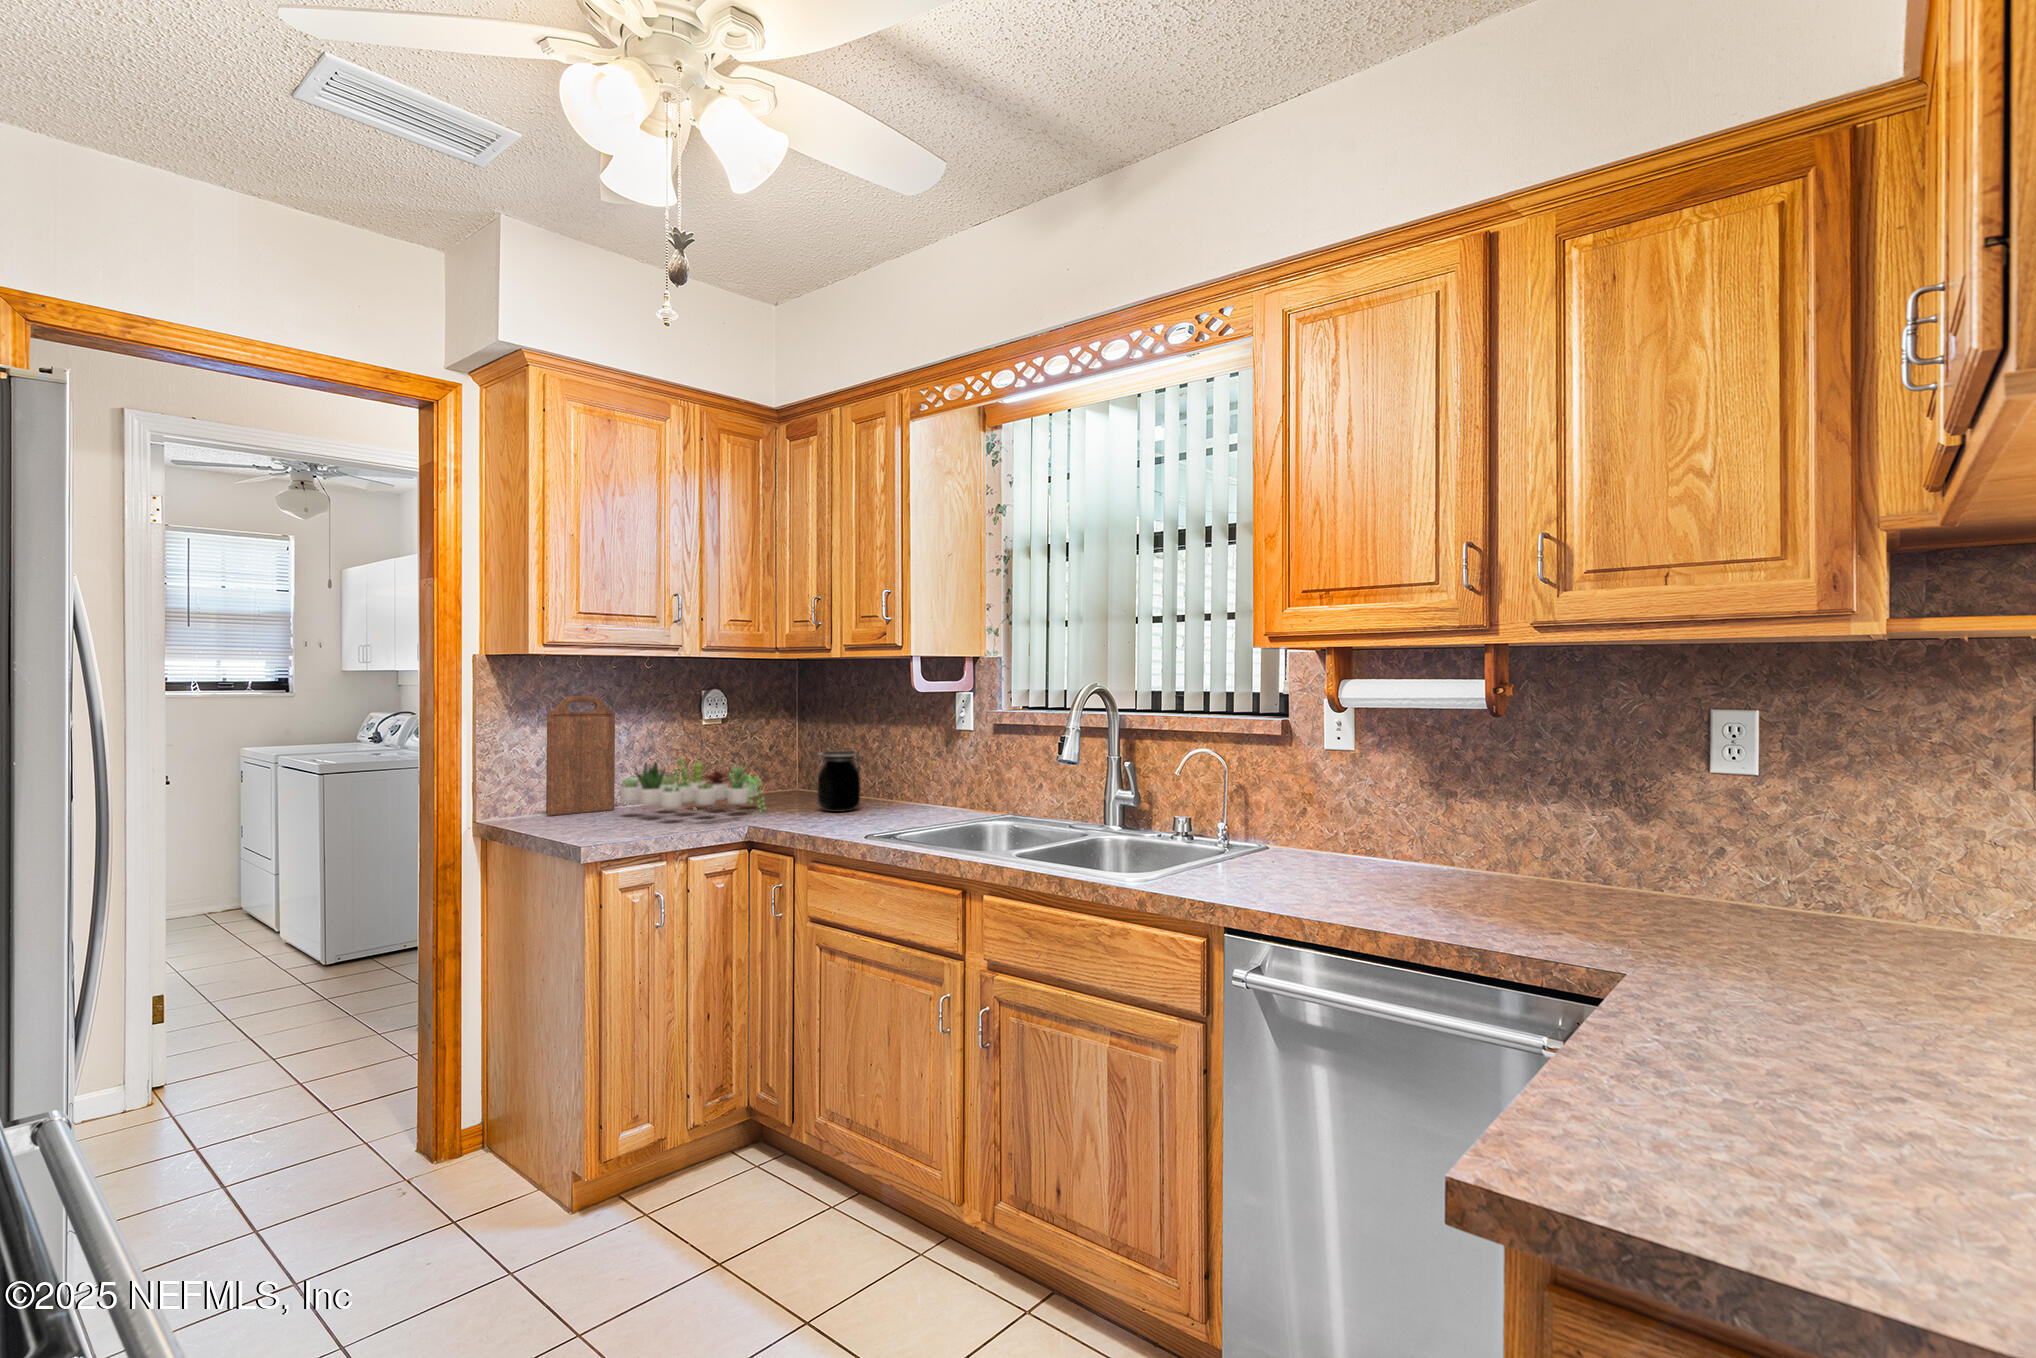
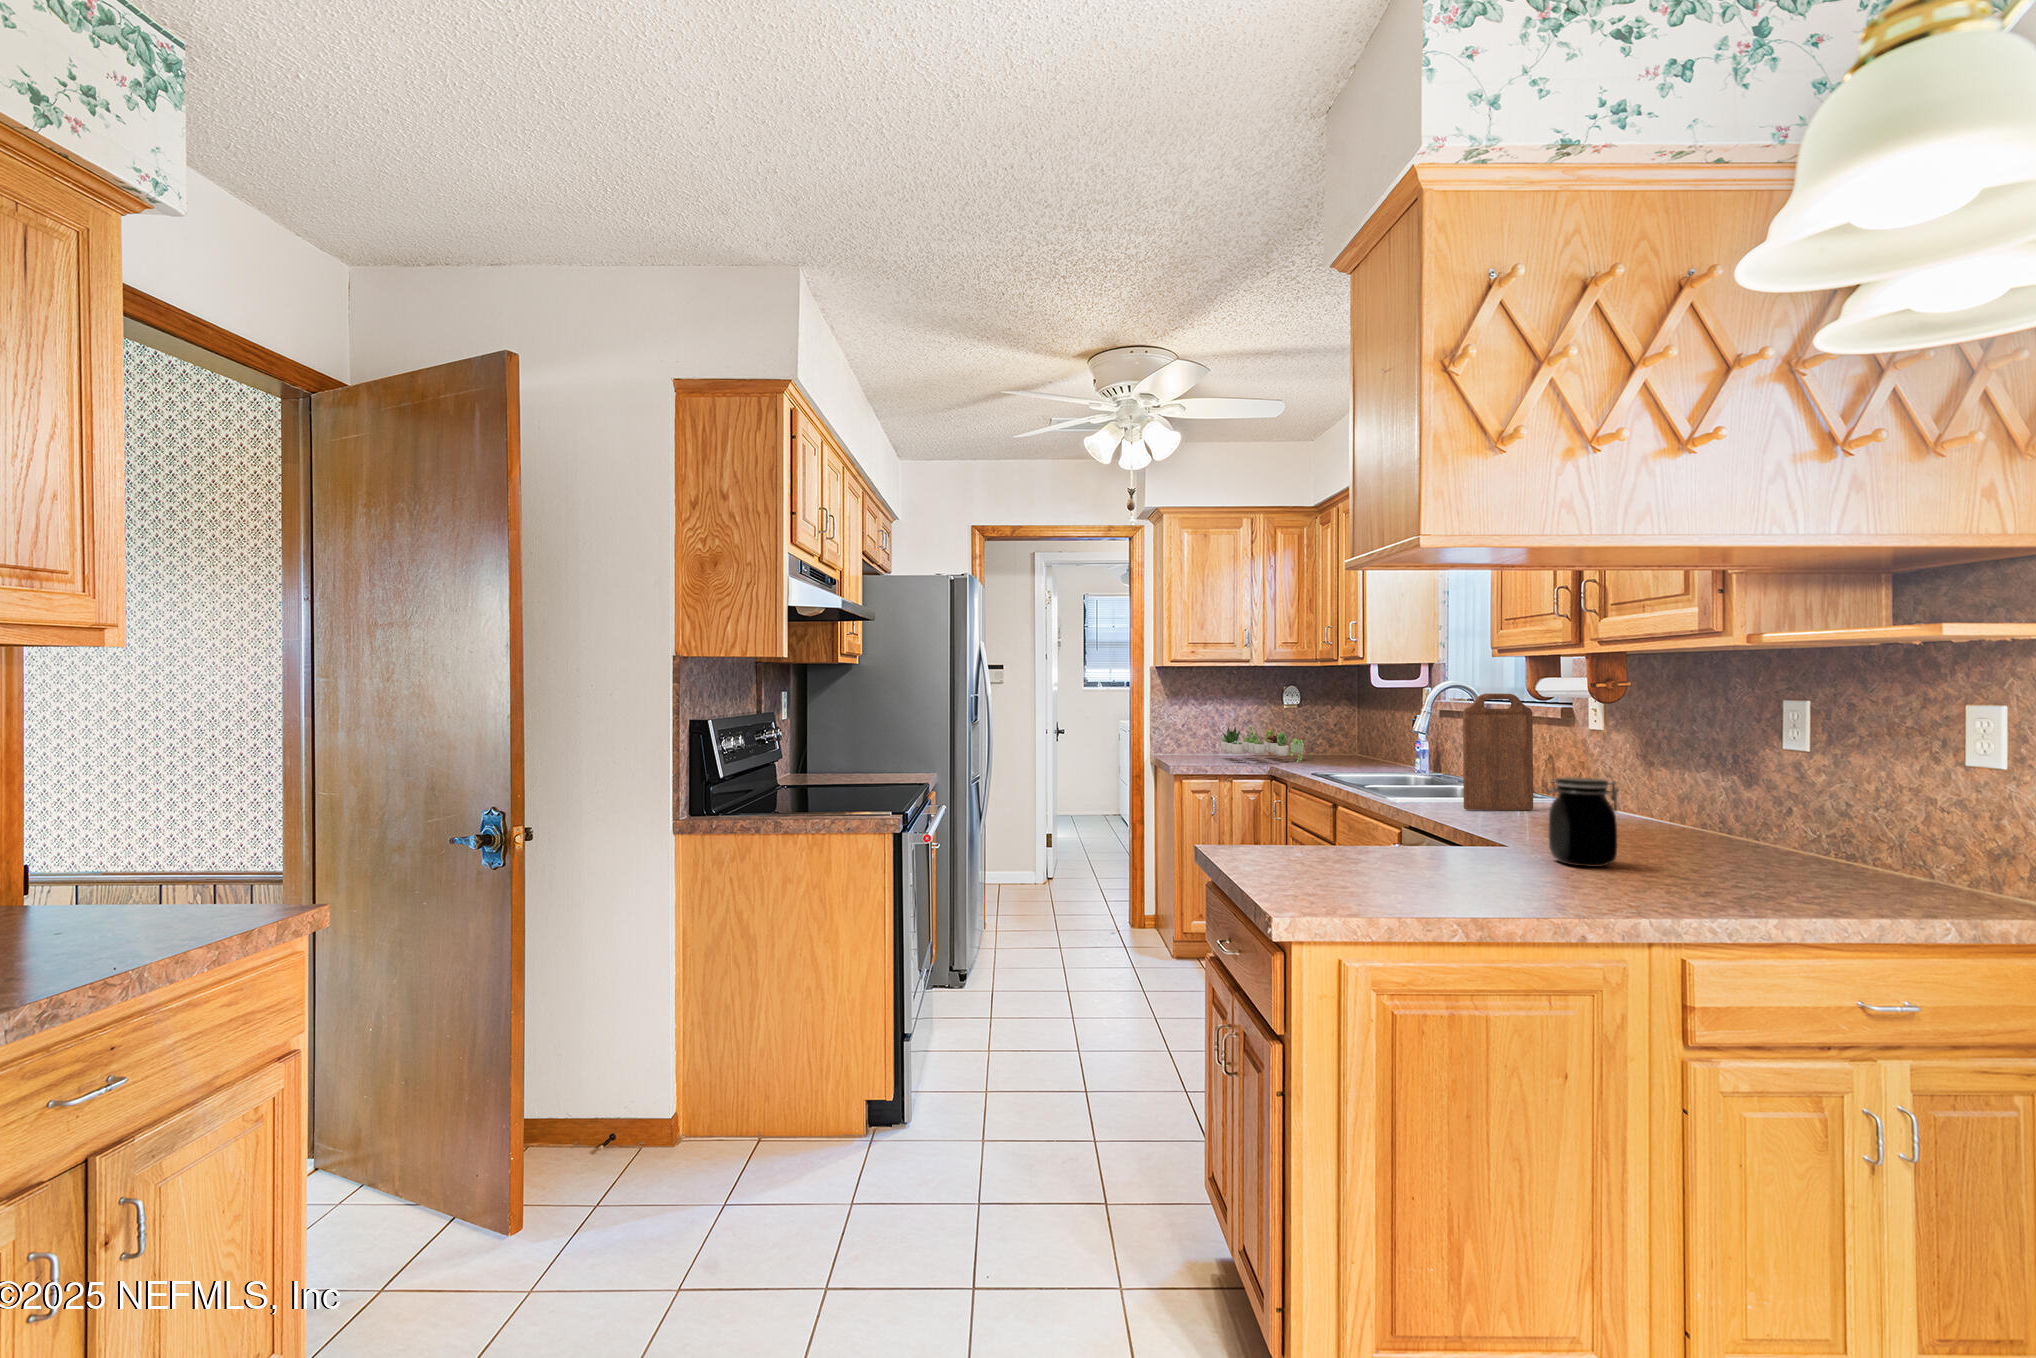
cutting board: present [546,696,615,815] -> present [1463,693,1533,810]
jar: present [817,750,861,812] -> present [1545,777,1619,867]

